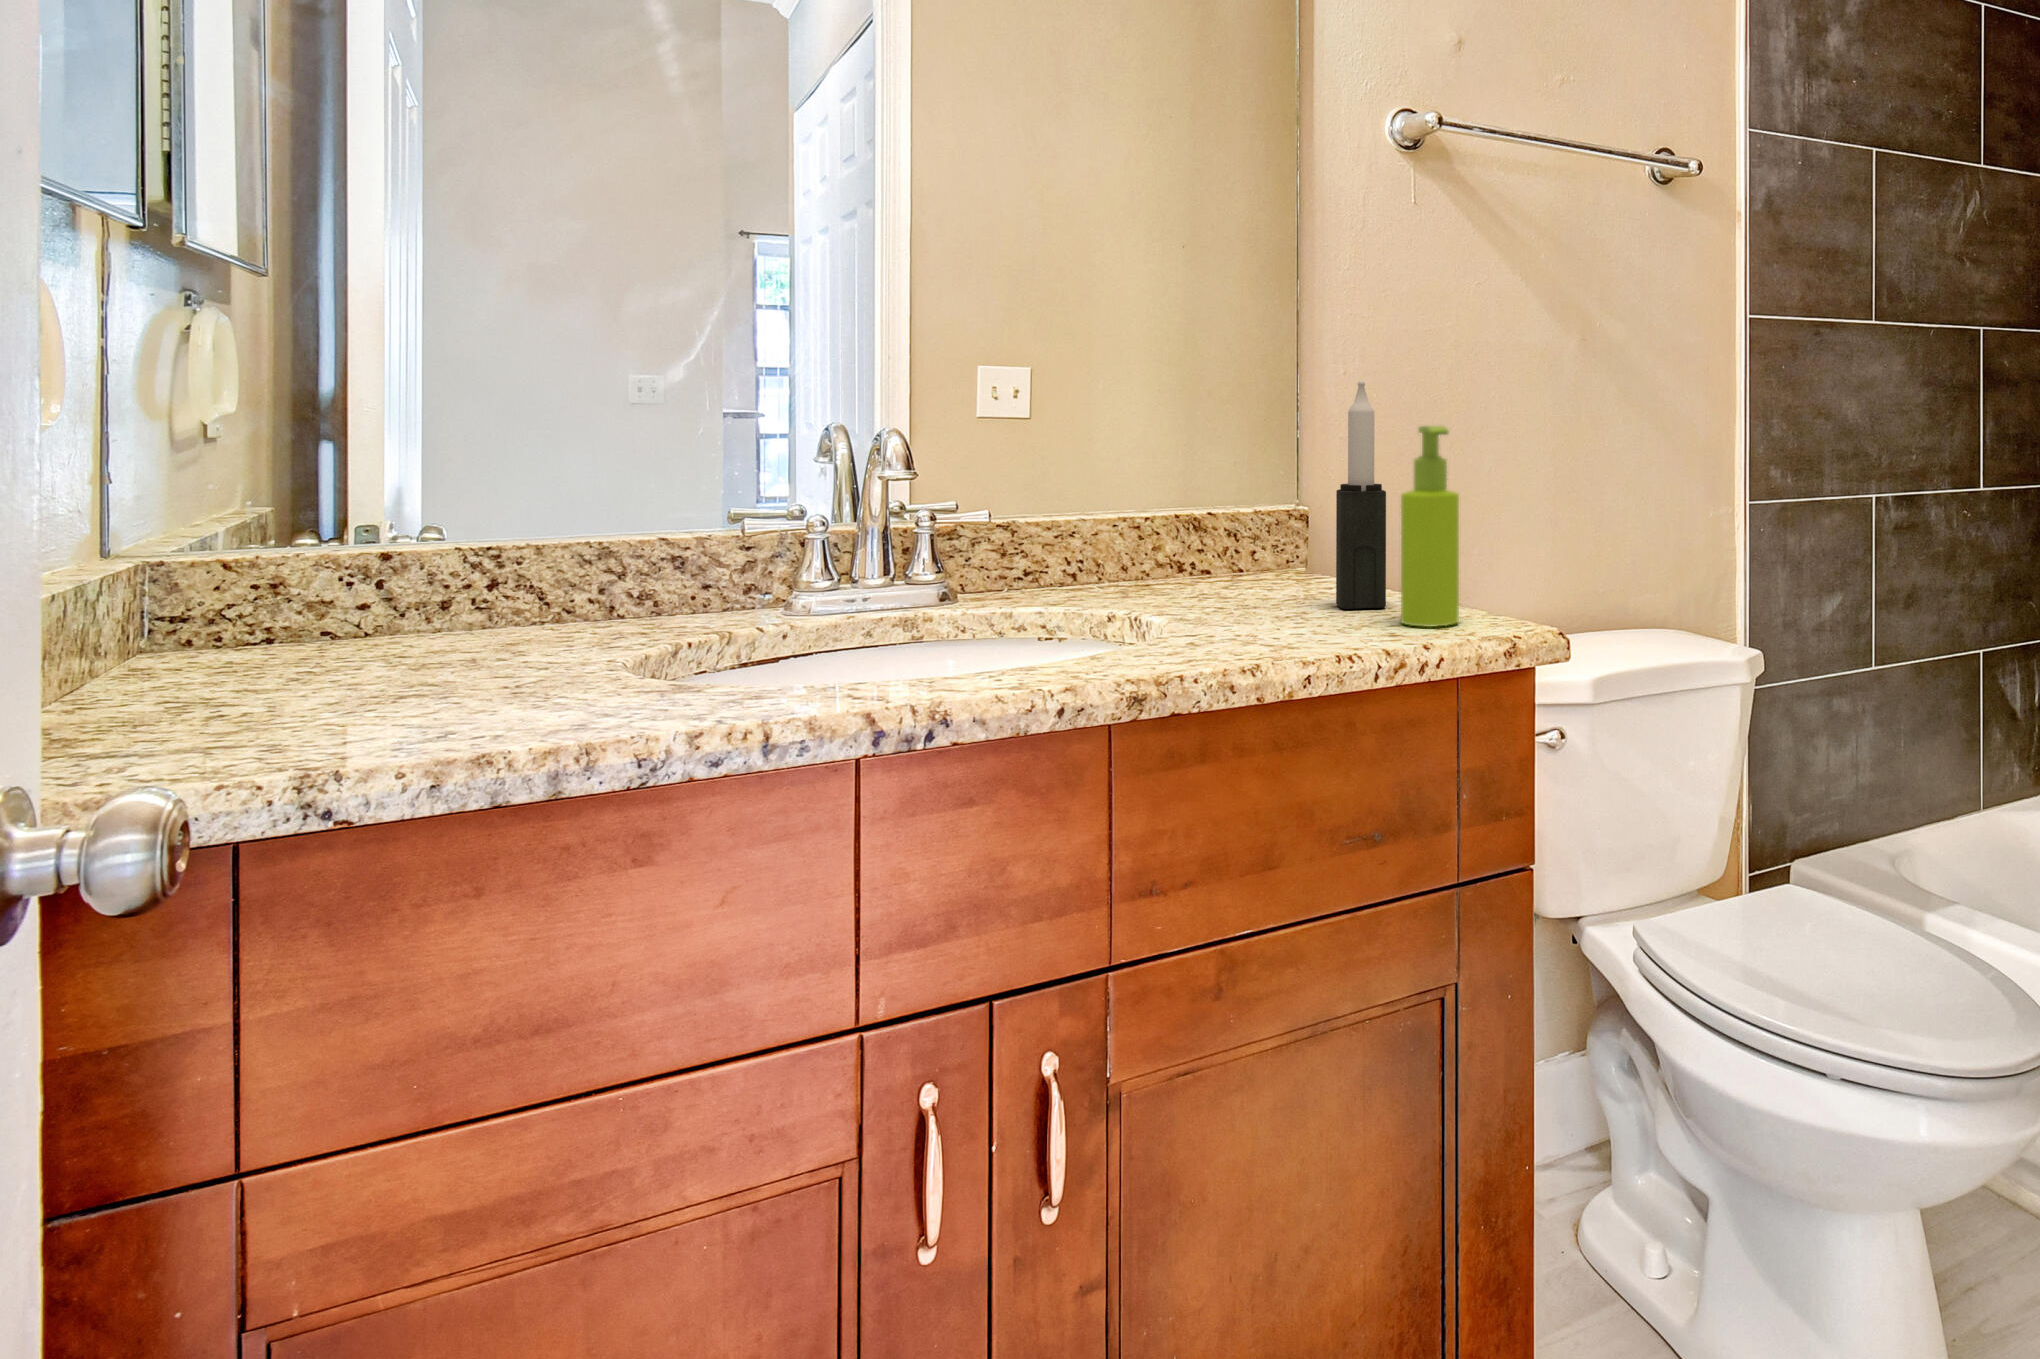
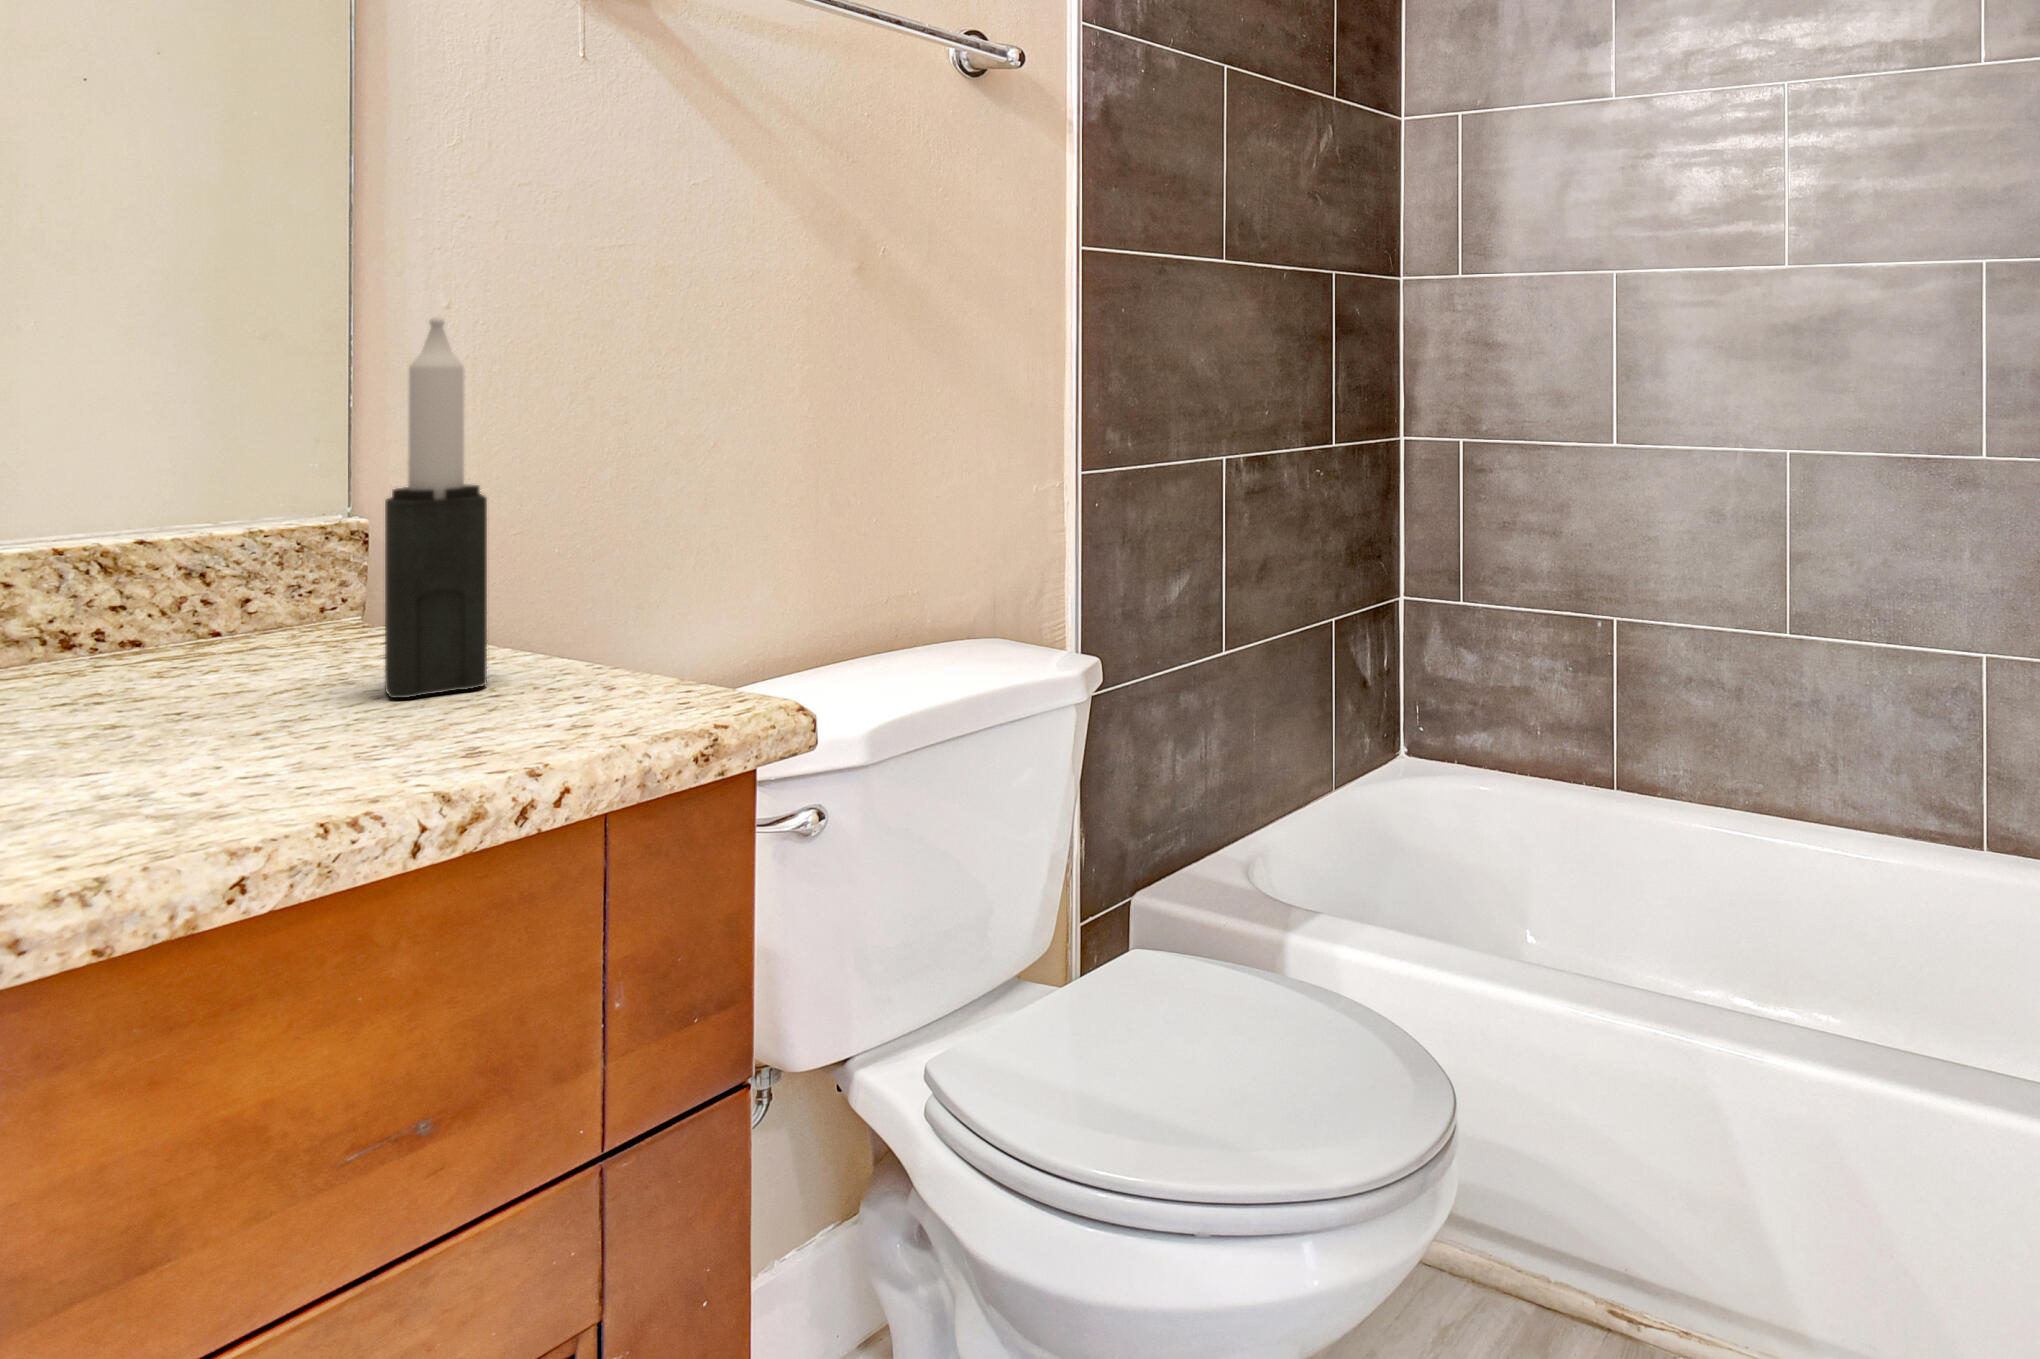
soap dispenser: present [1401,426,1459,627] -> none [503,390,619,723]

